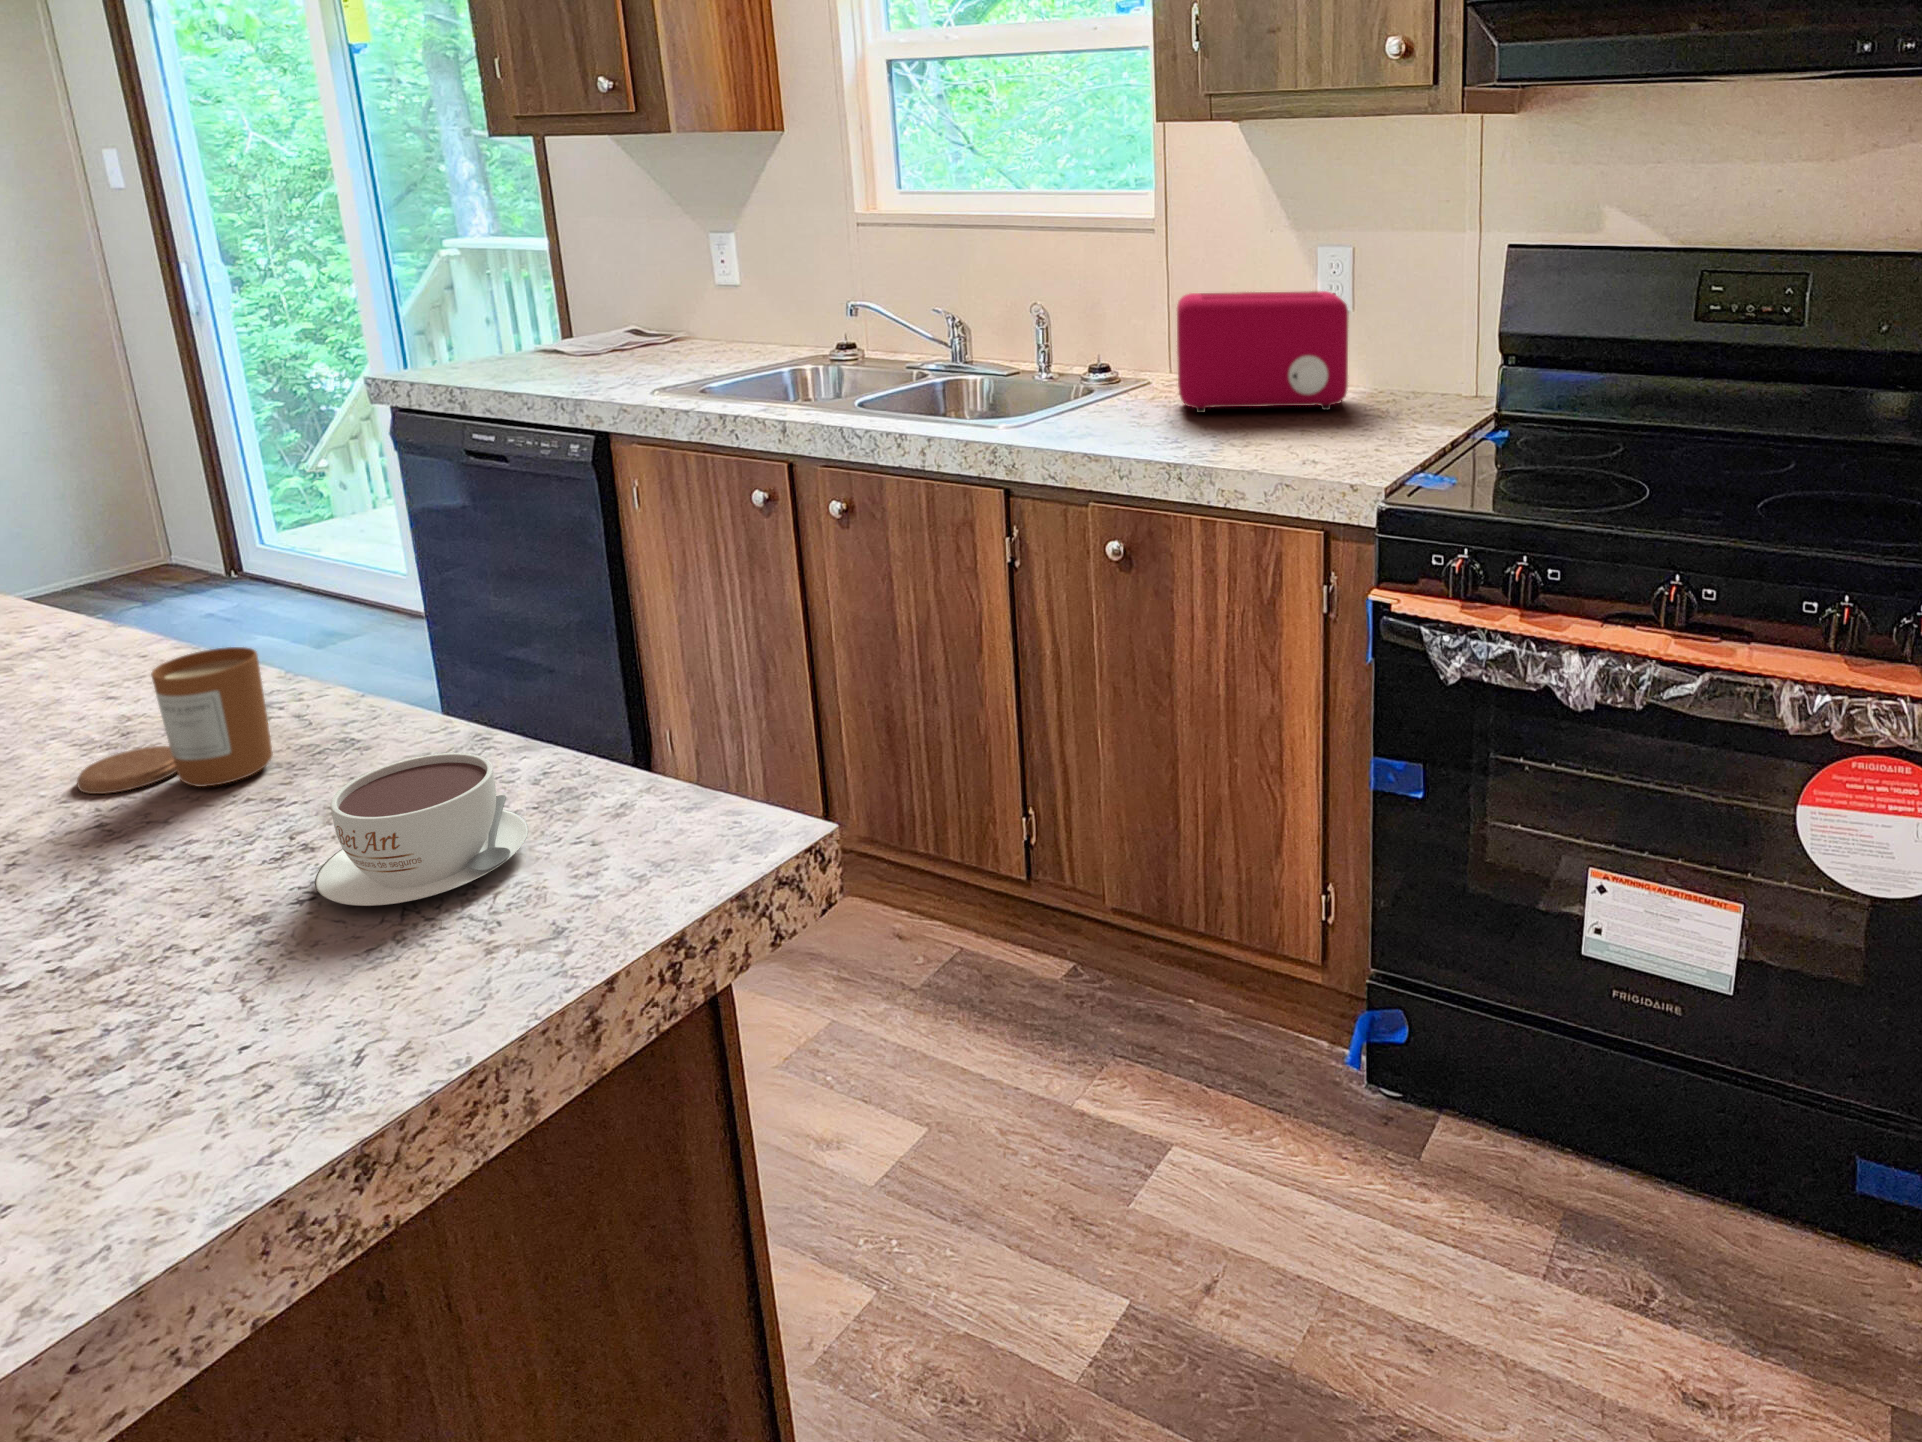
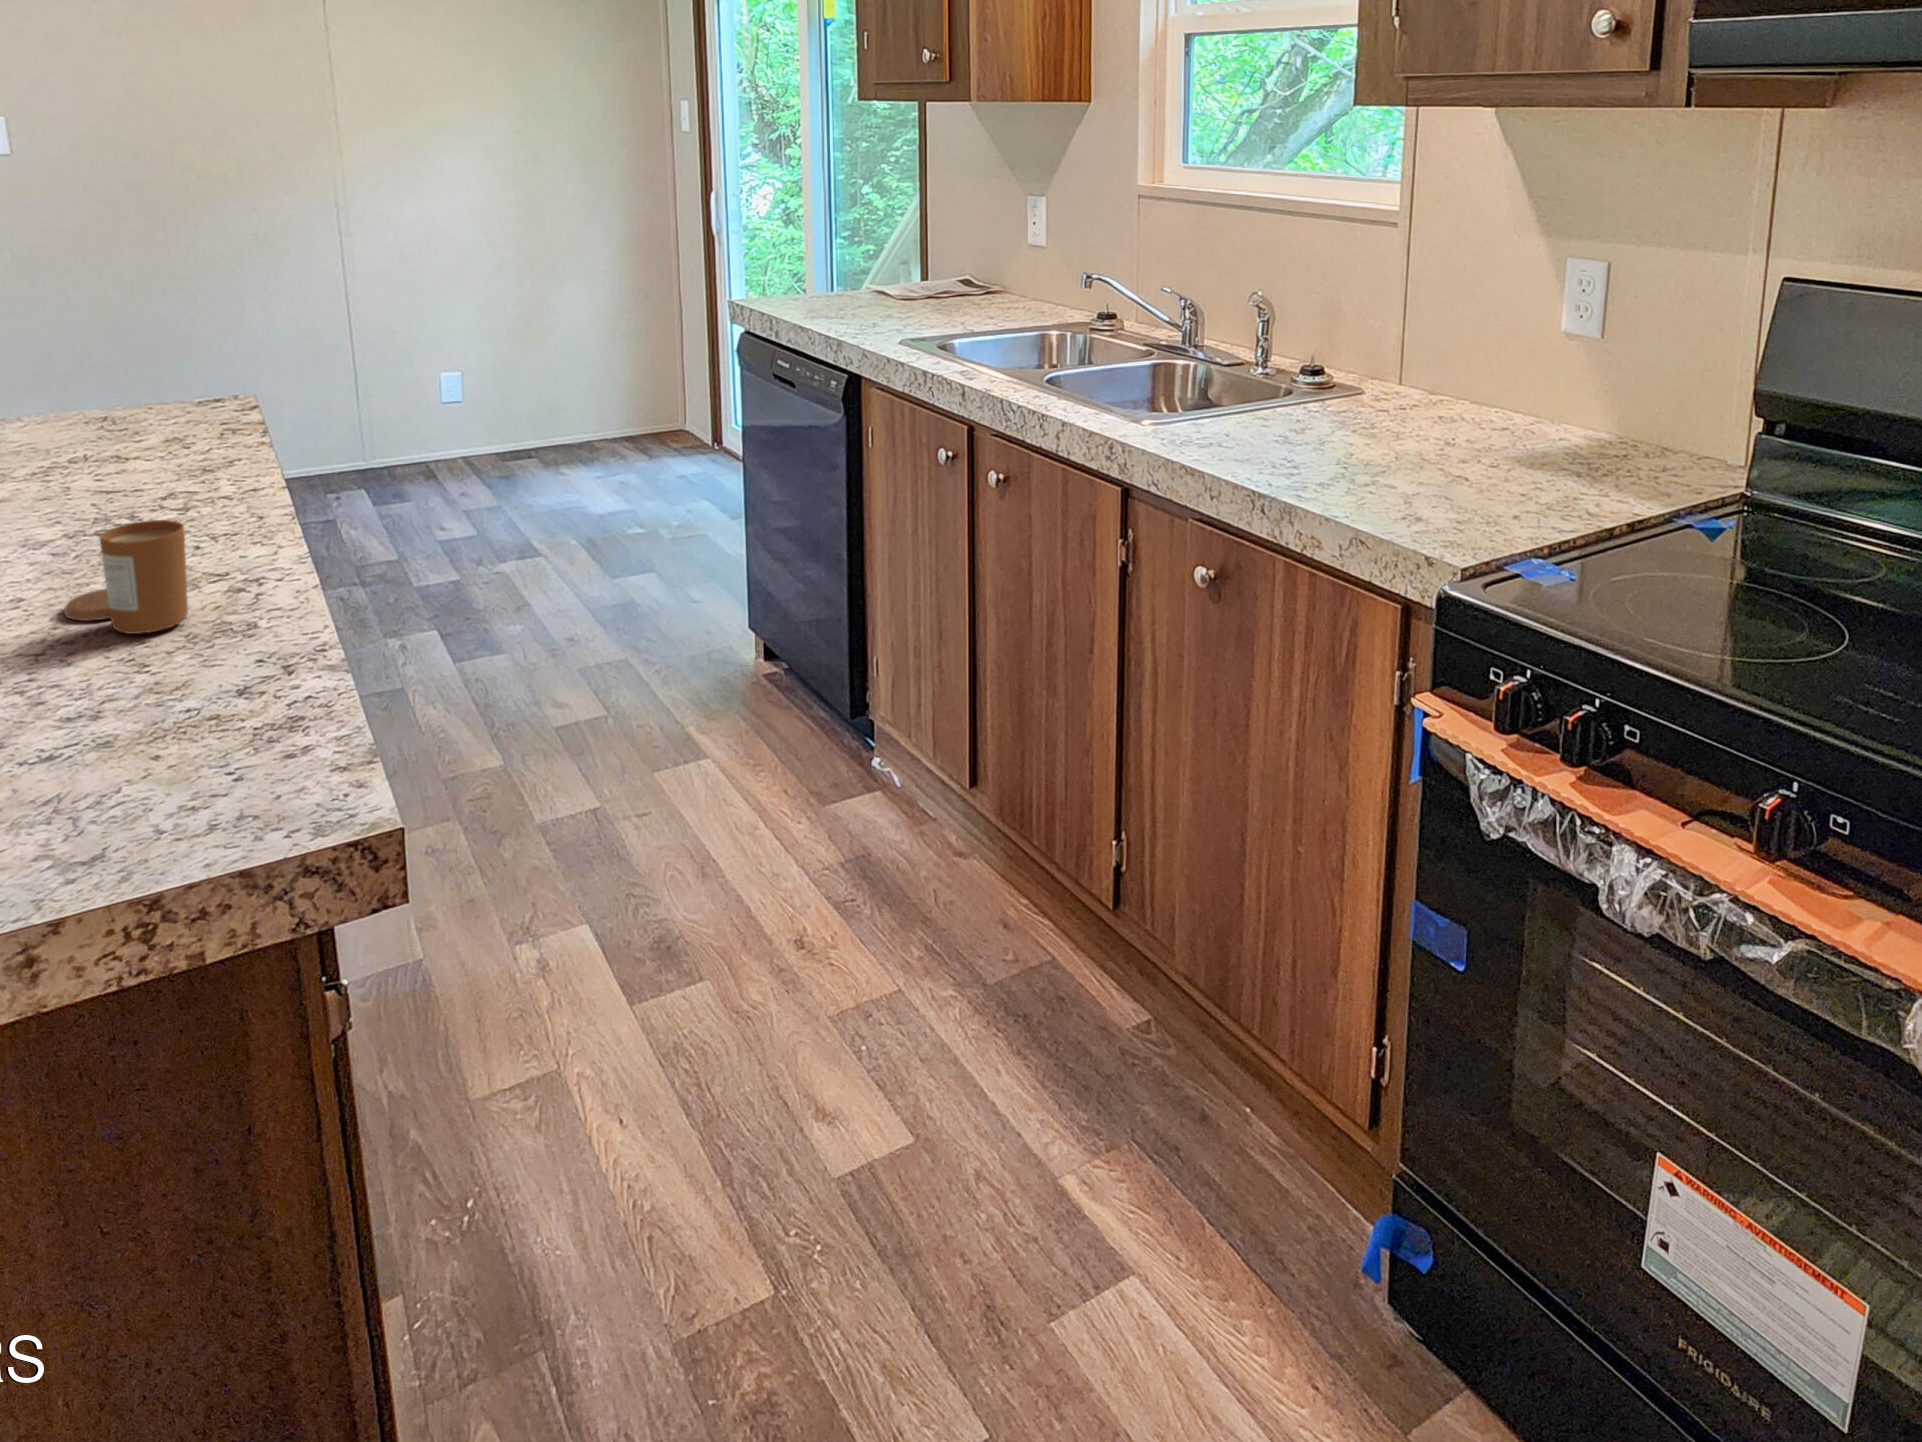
toaster: present [1177,291,1348,413] -> none [1345,306,1564,465]
coffee cup: present [315,753,528,906] -> none [18,656,234,787]

